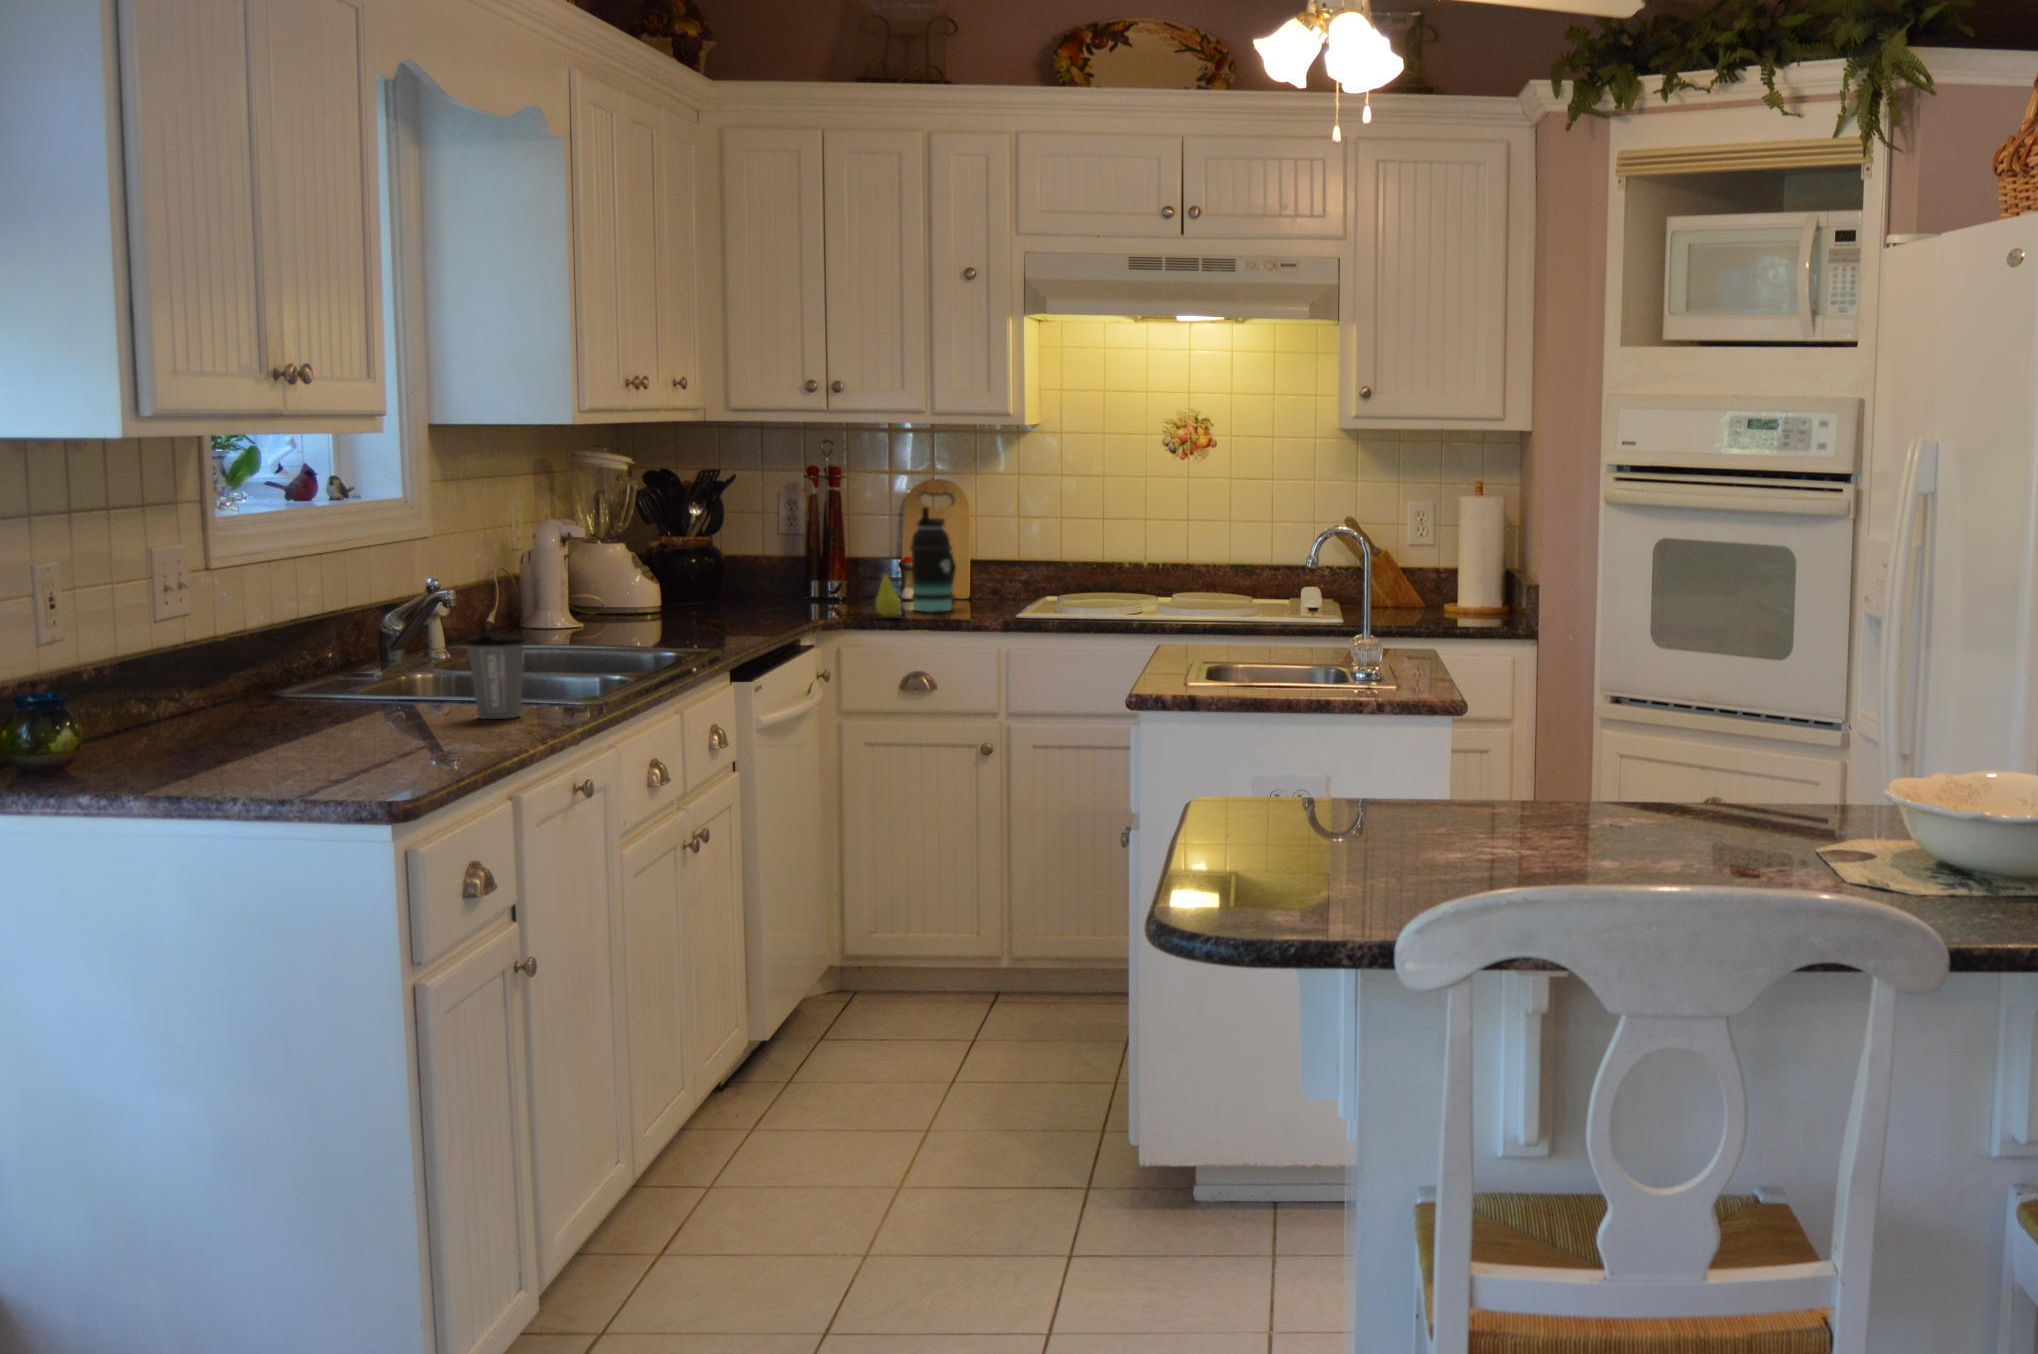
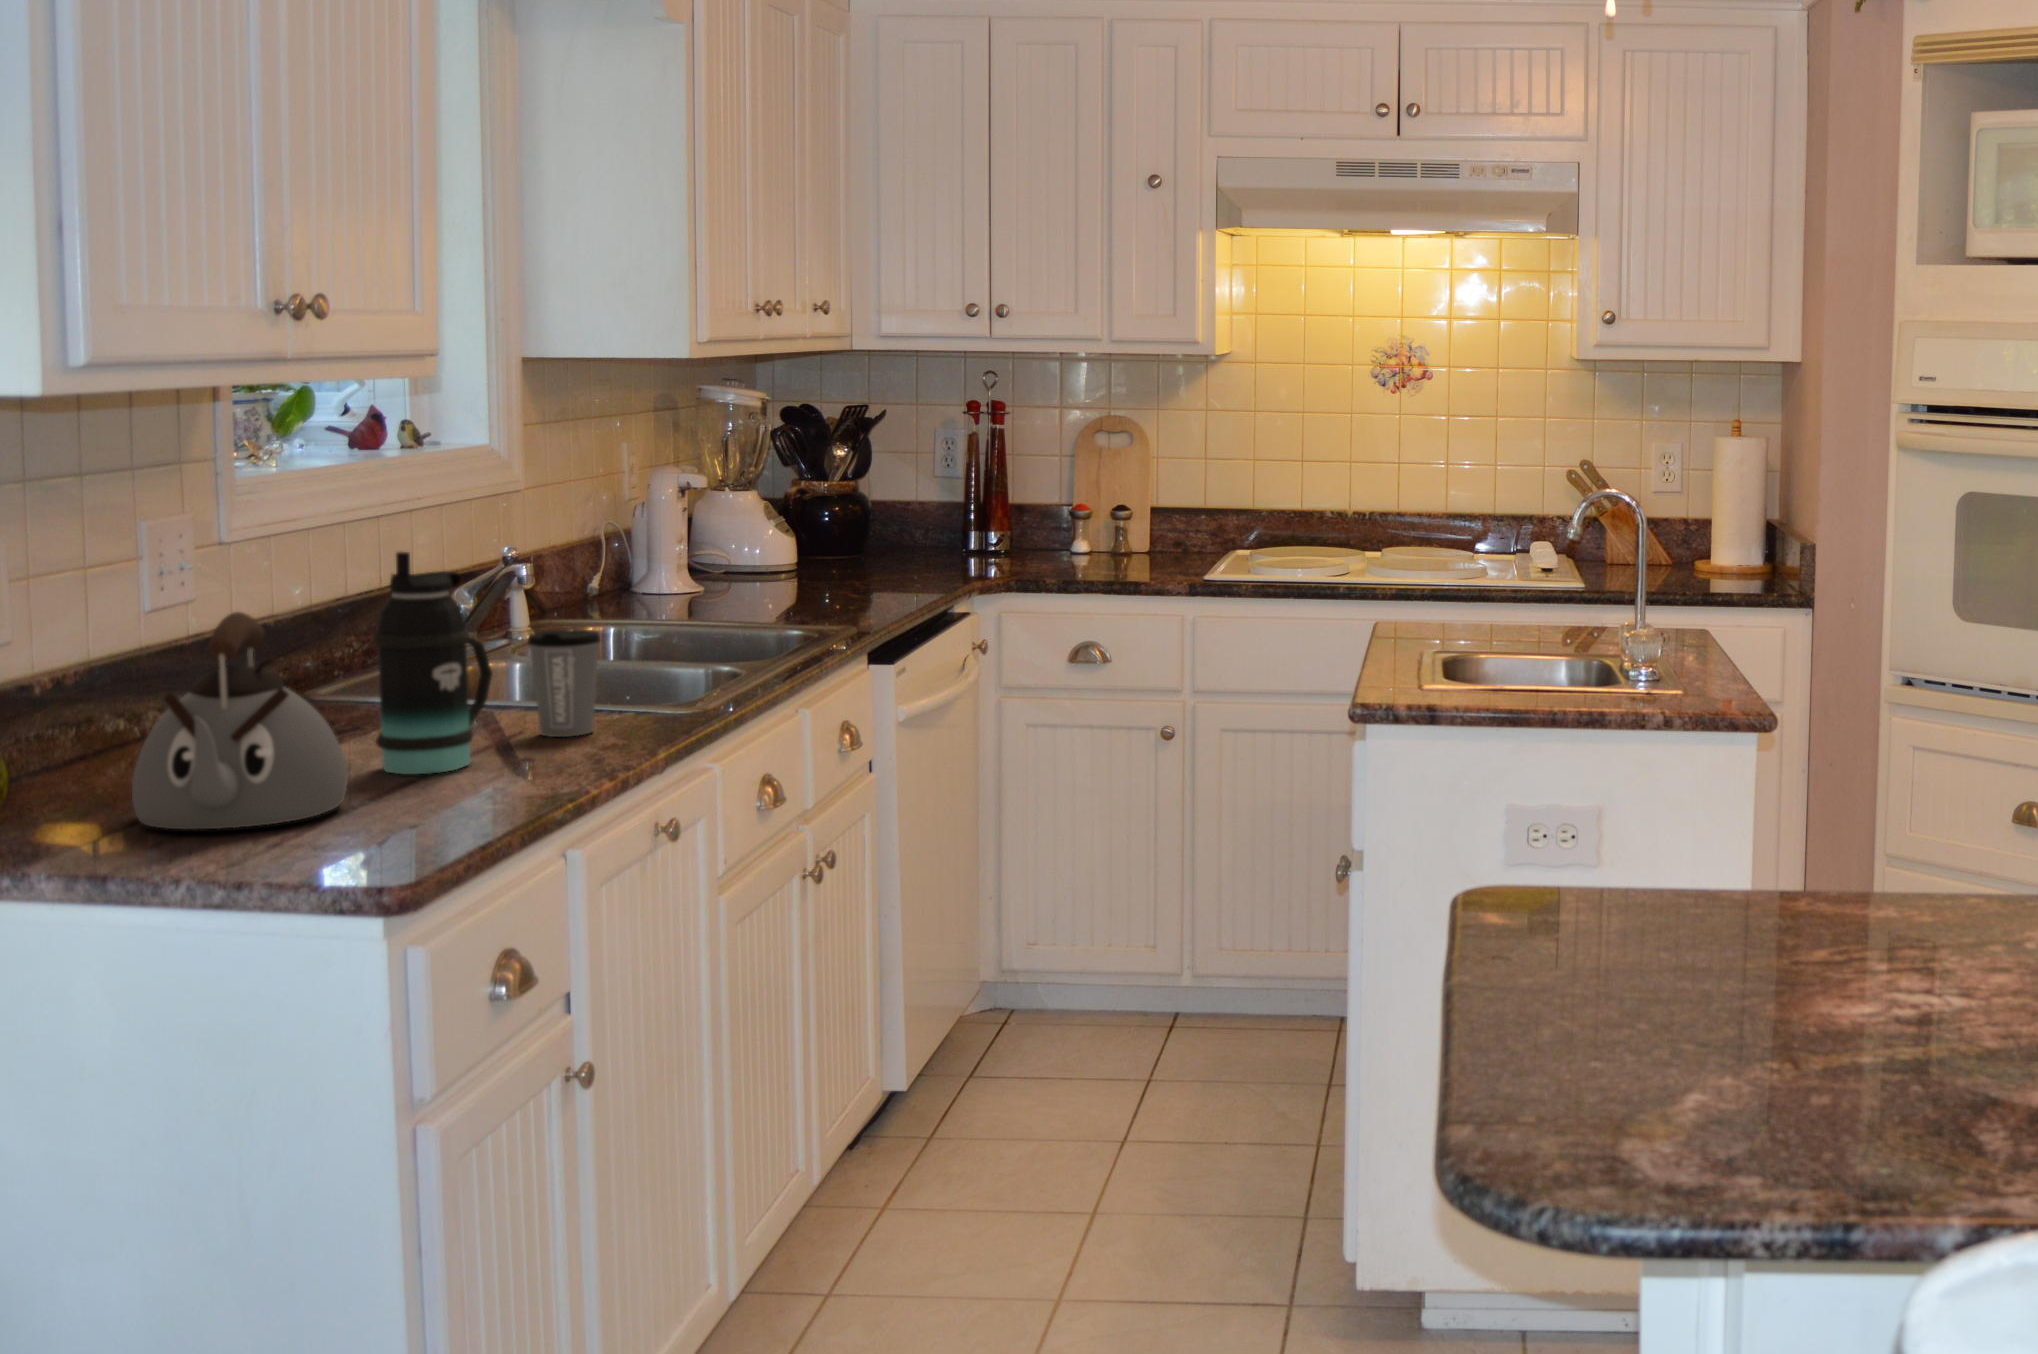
bottle: present [910,507,955,612] -> present [372,552,493,774]
fruit: present [876,575,901,618] -> none [1036,519,1065,579]
kettle: none [176,606,342,770] -> present [132,612,347,829]

